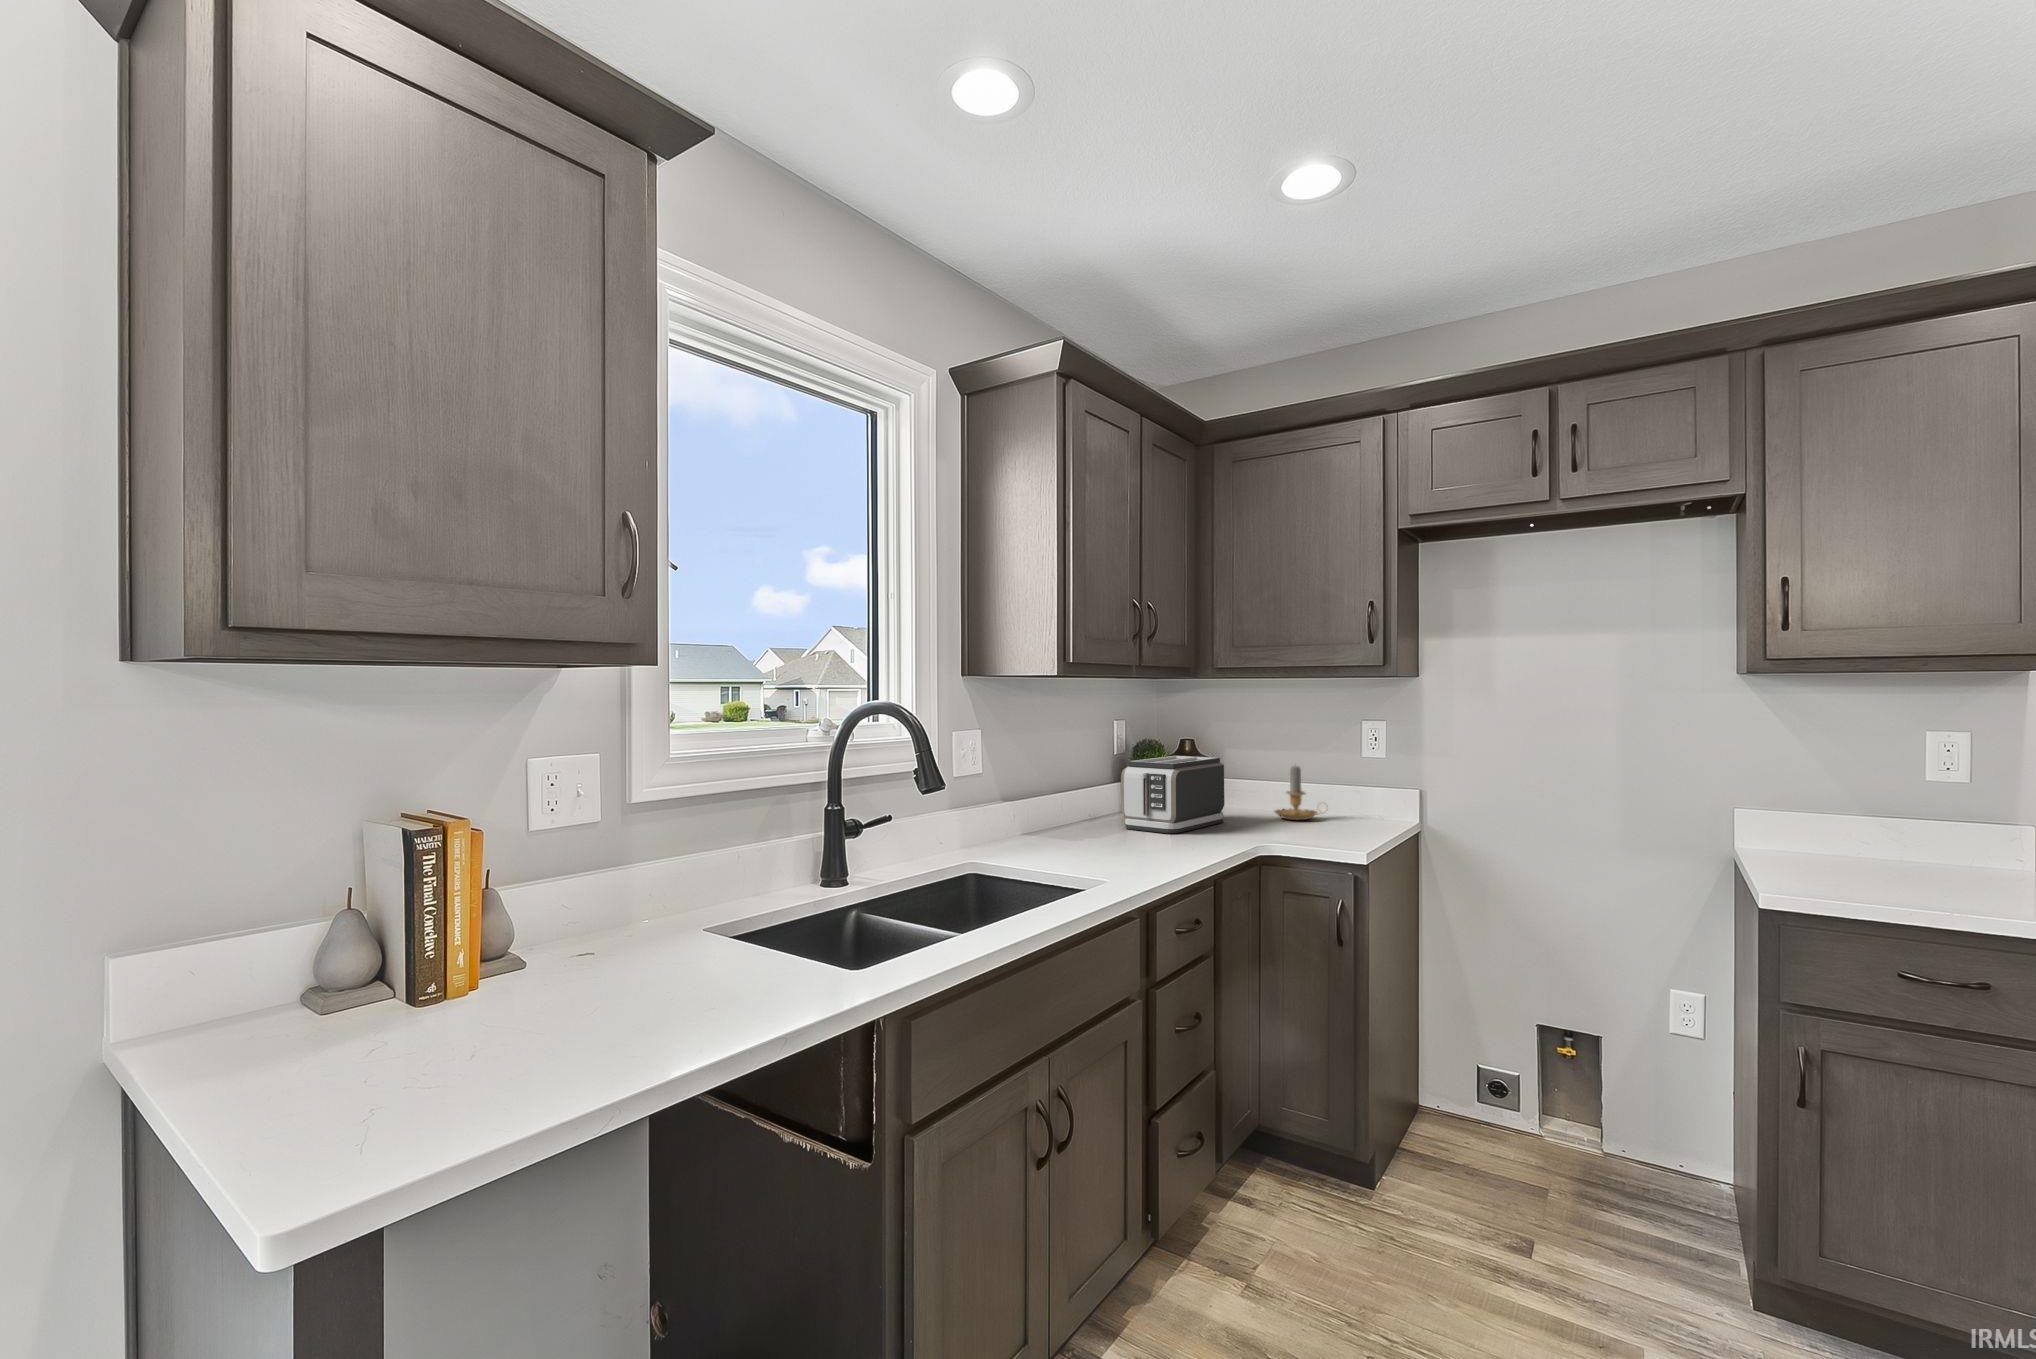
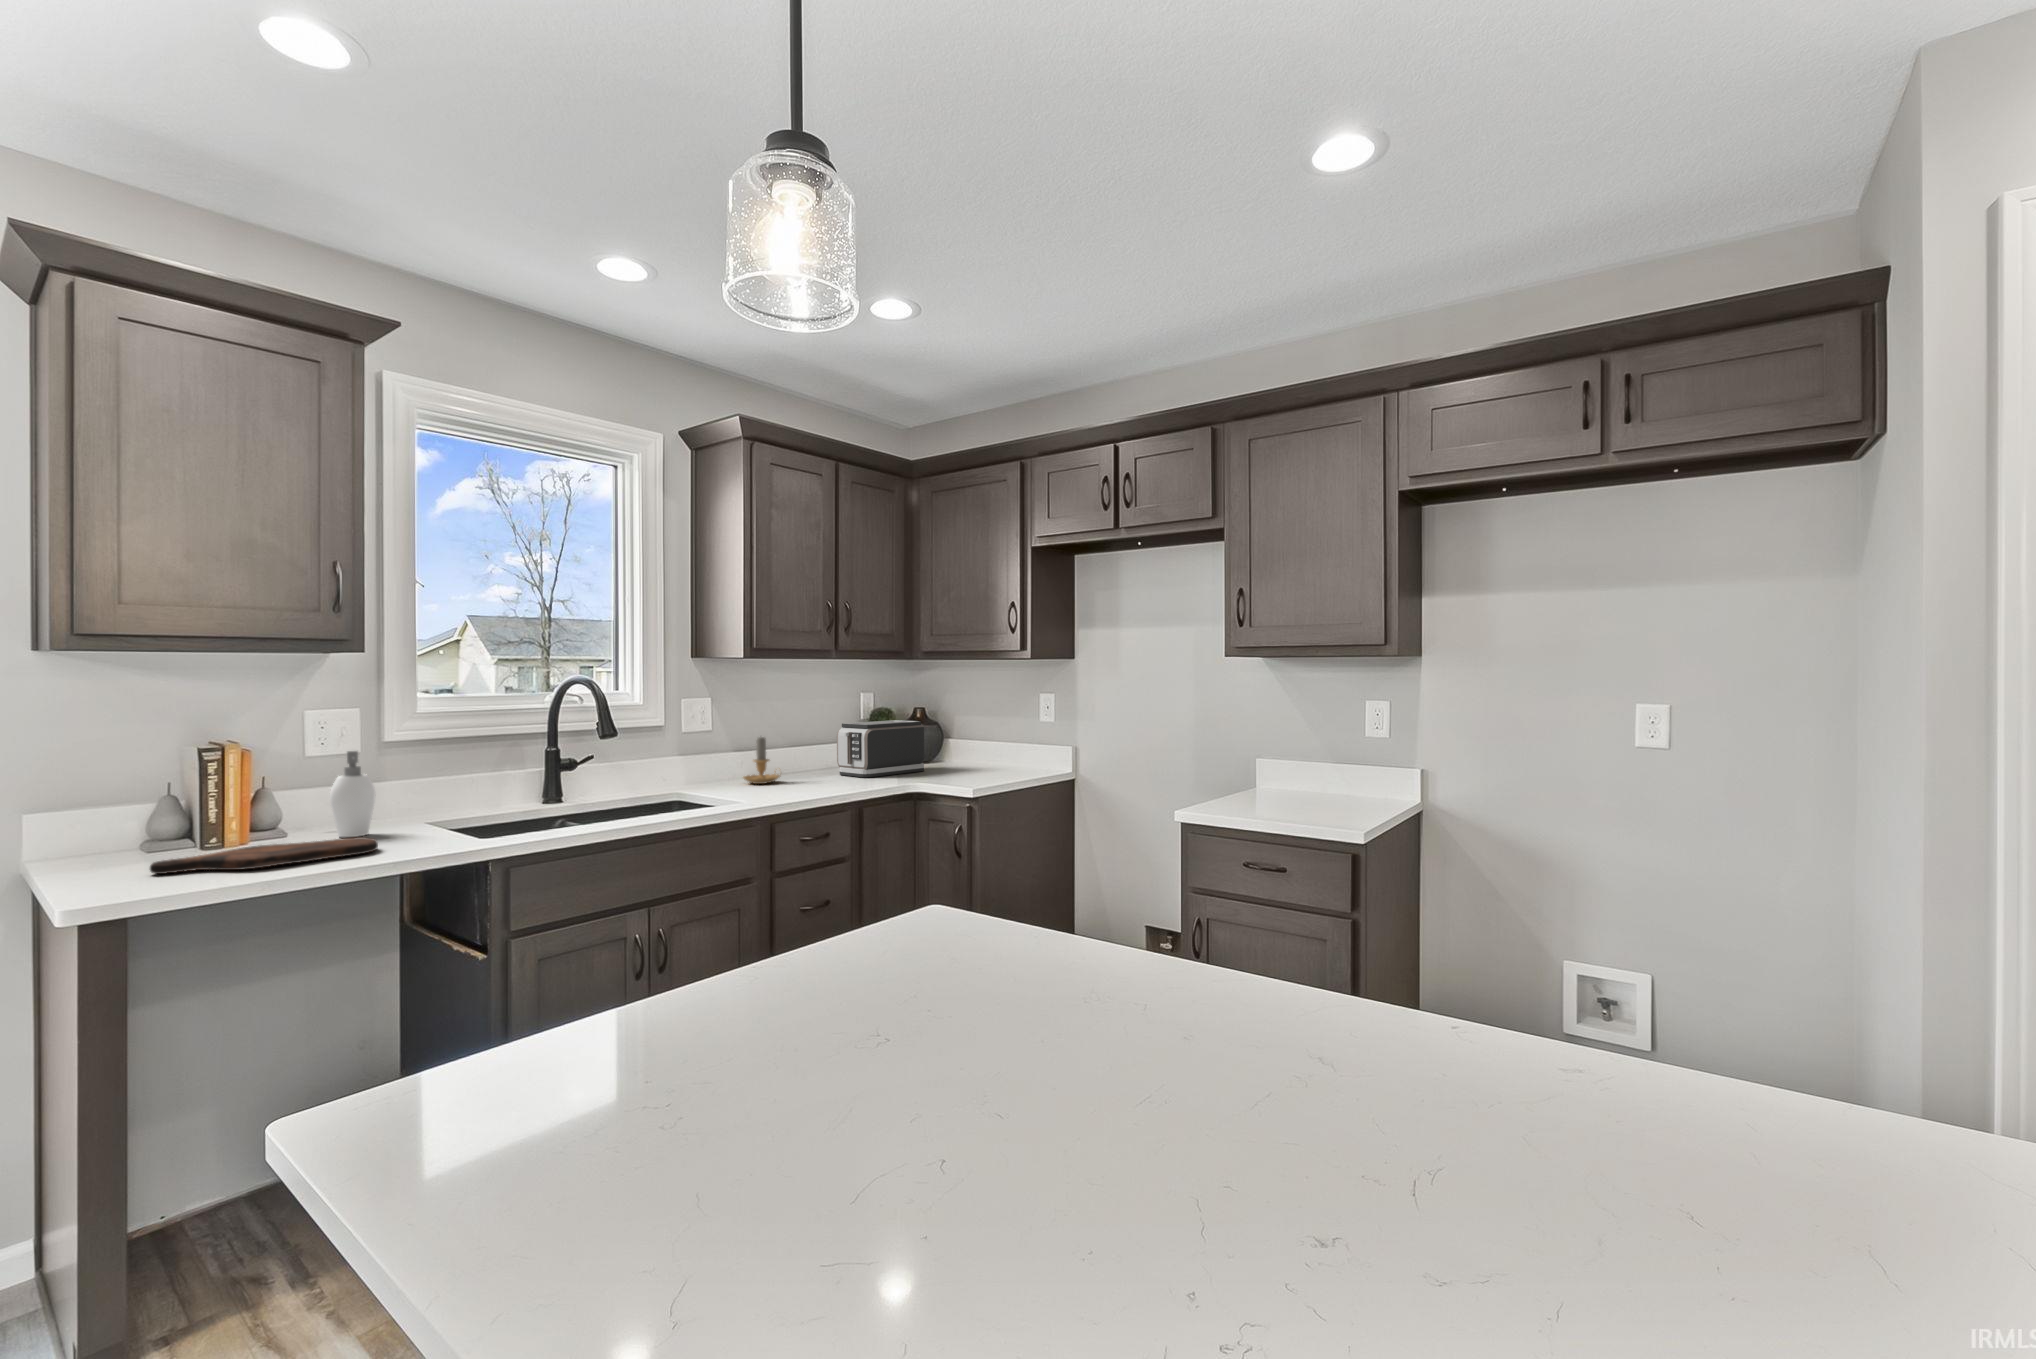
candle: present [1275,766,1322,820] -> present [743,737,780,784]
soap dispenser: none [582,821,646,961] -> present [330,751,375,837]
cutting board: none [360,972,702,1070] -> present [150,837,378,874]

